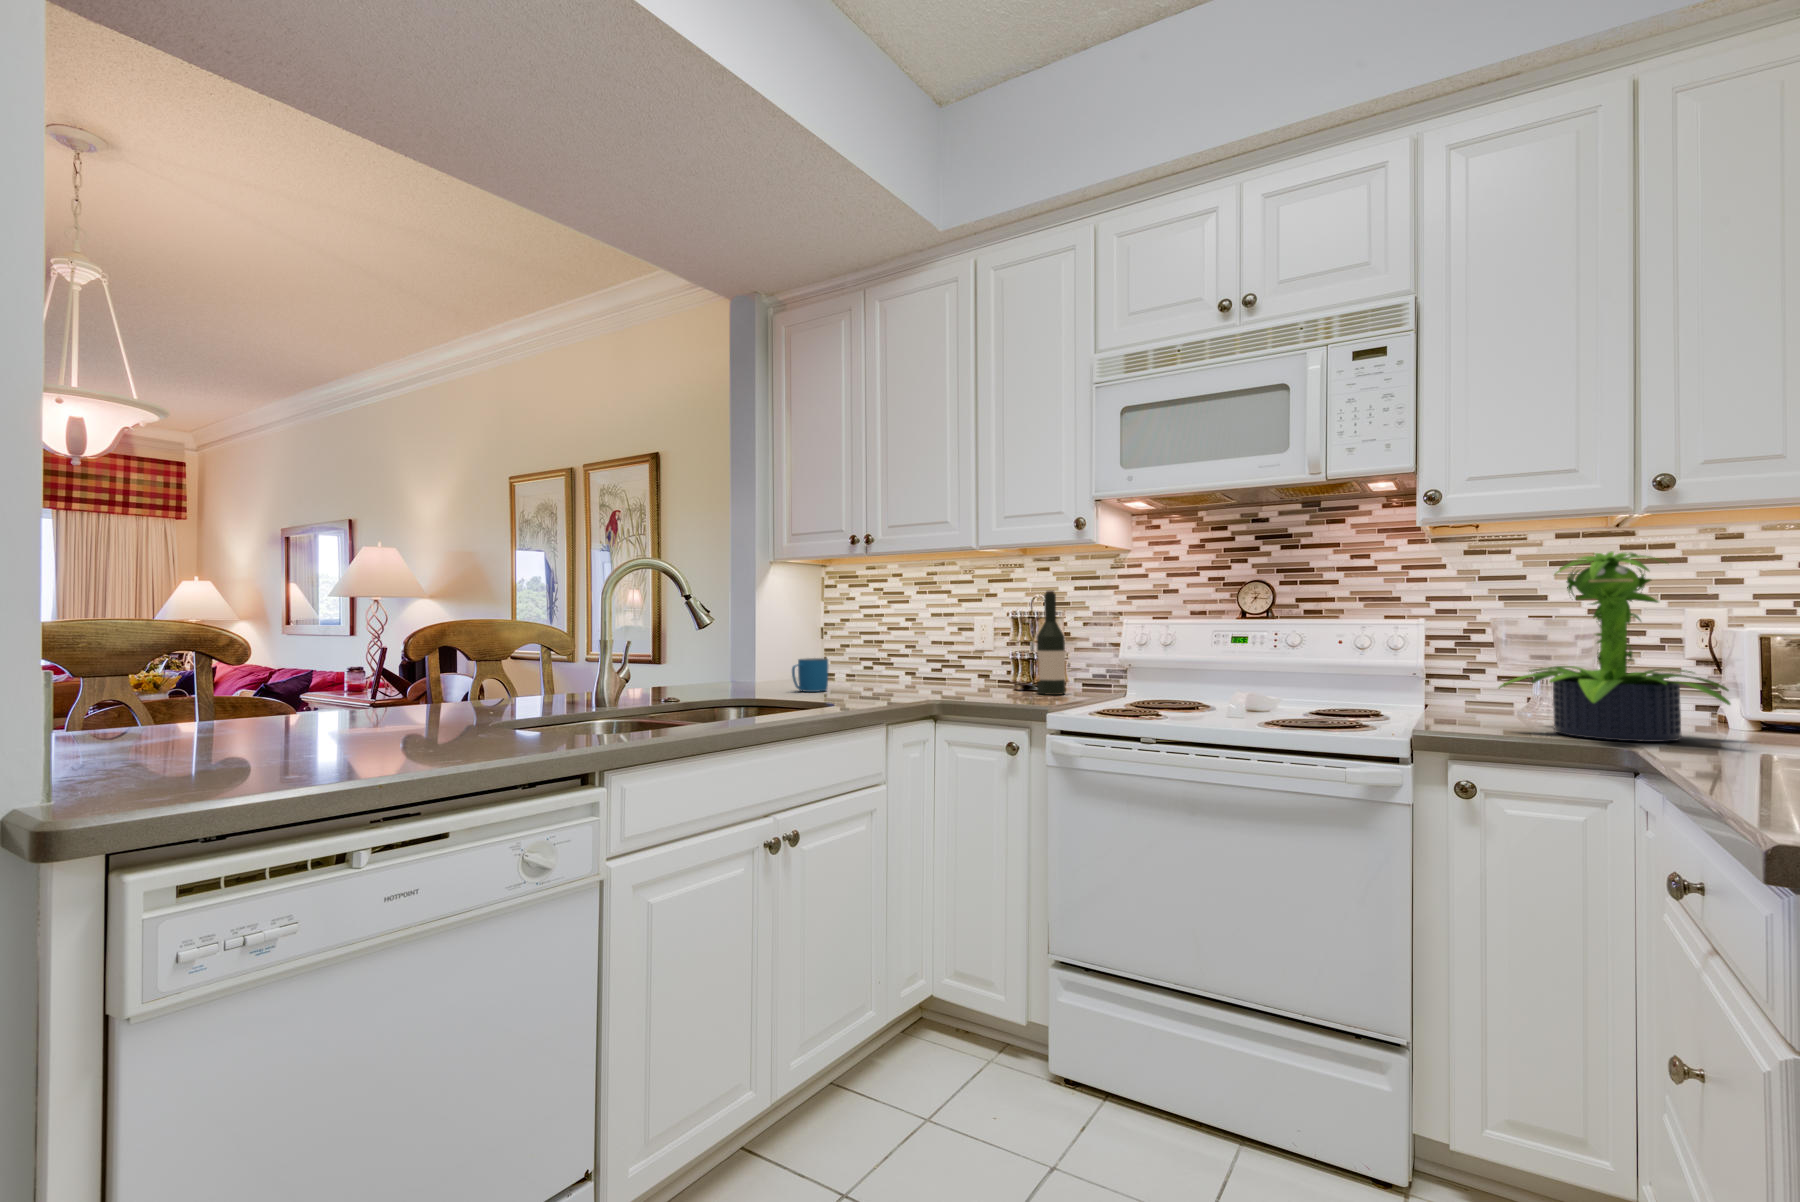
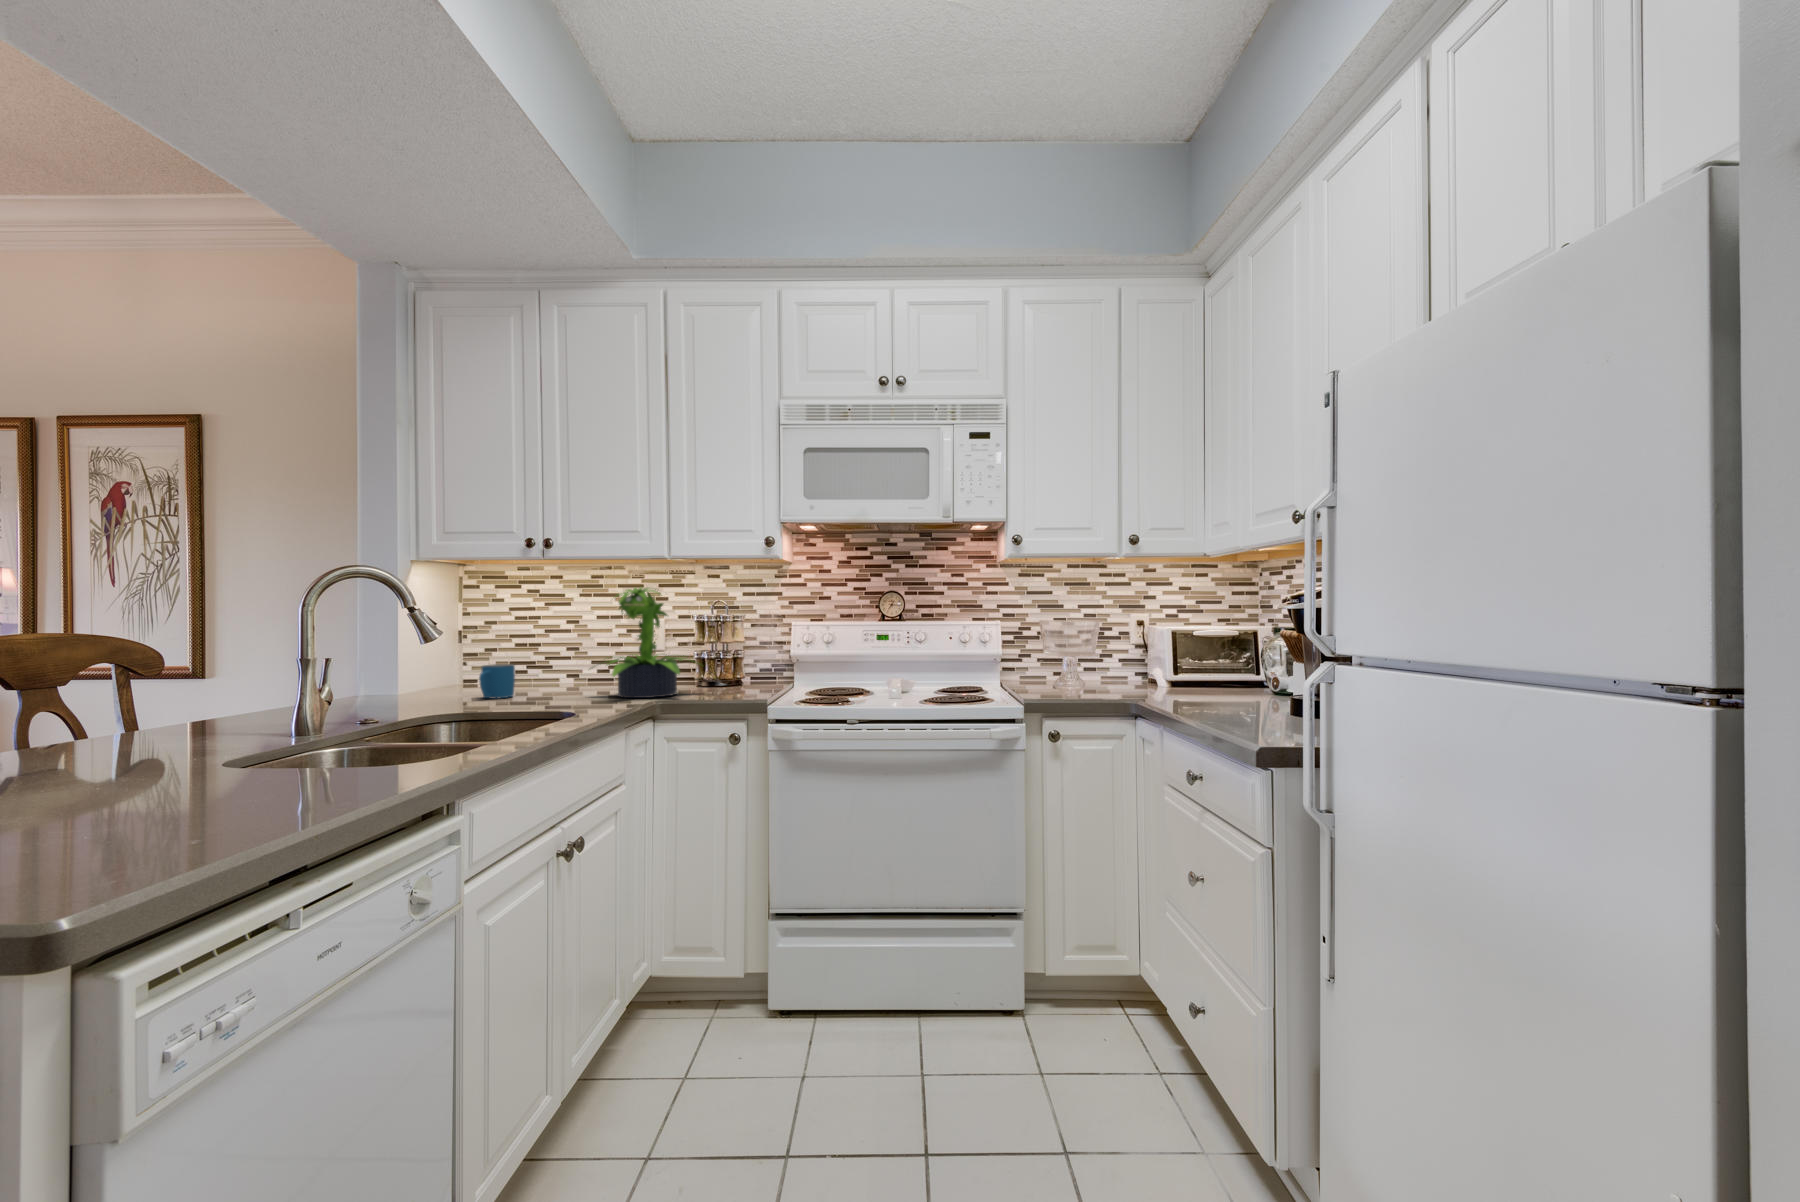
potted plant: present [1499,552,1730,742] -> present [609,588,687,698]
wine bottle: present [1037,591,1065,695] -> none [718,597,742,688]

